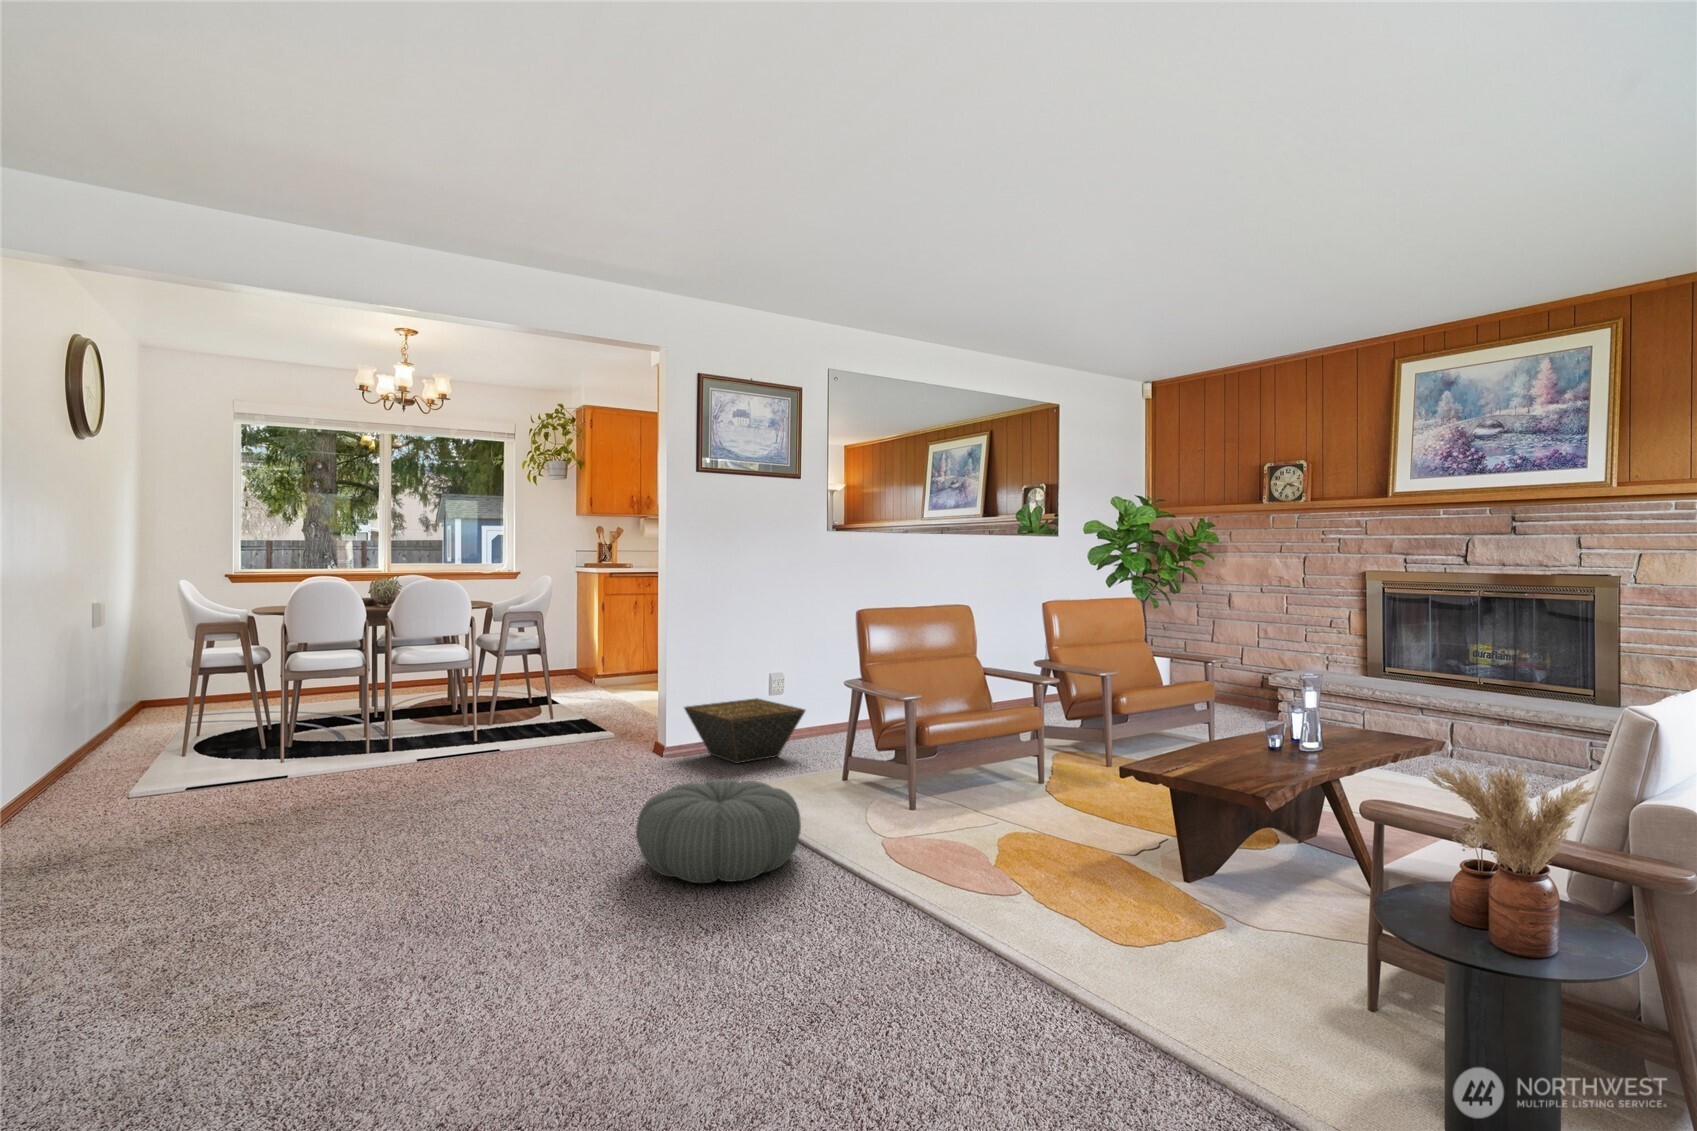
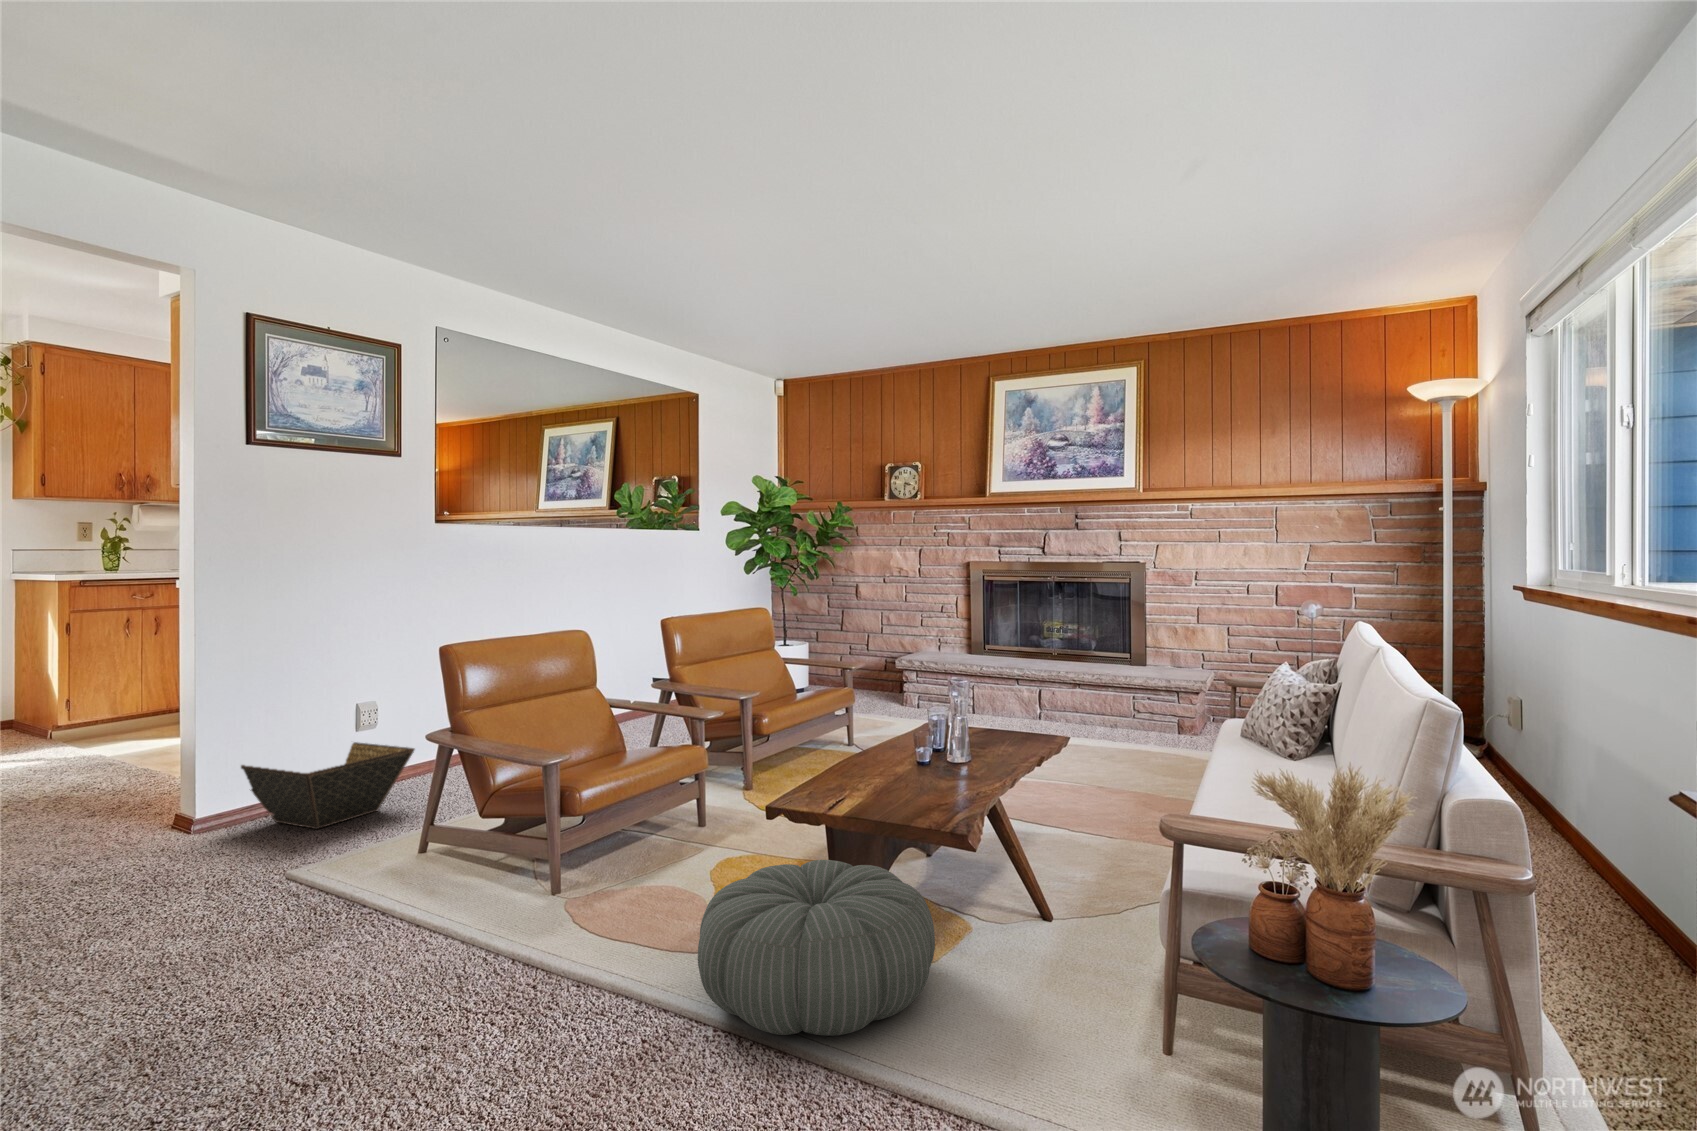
pouf: present [636,779,801,883] -> present [698,860,935,1036]

